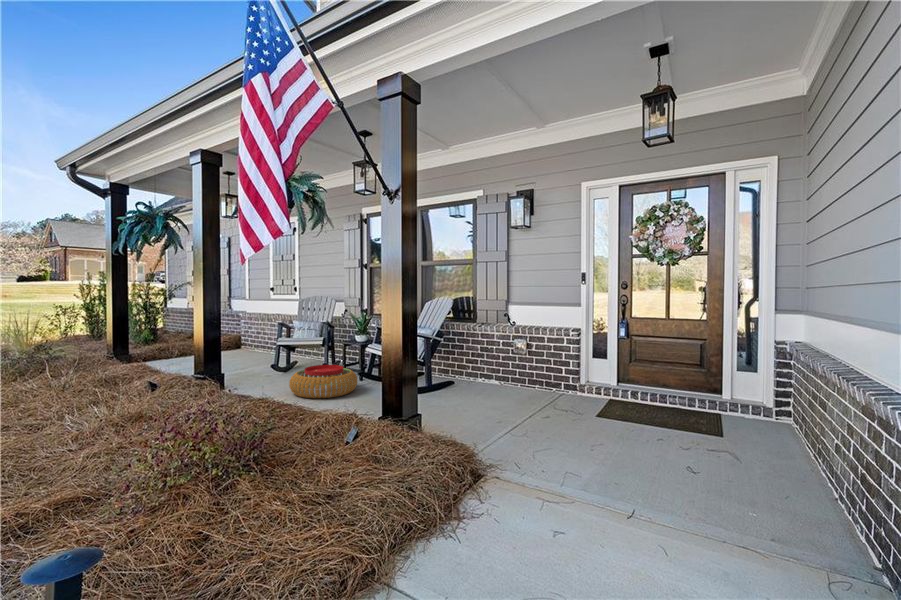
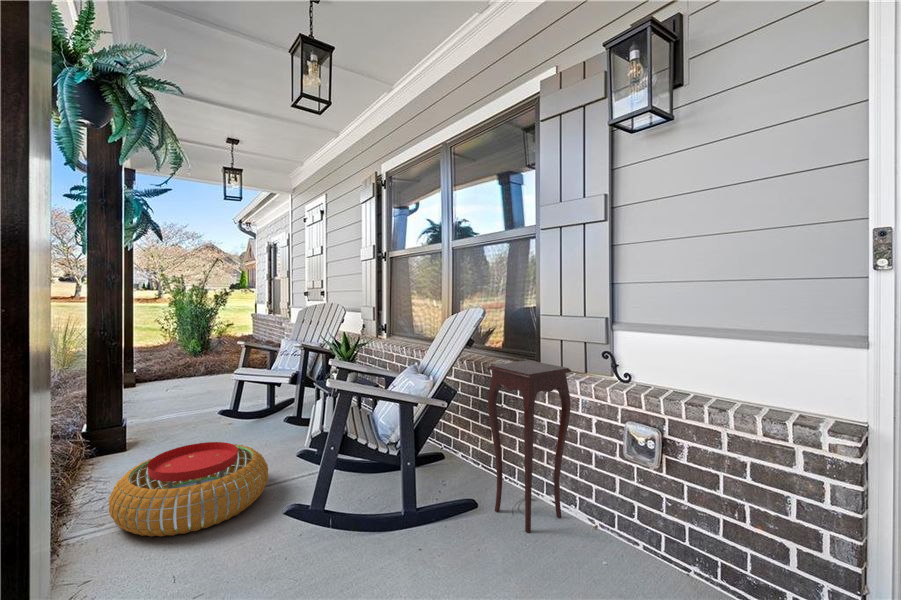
side table: none [459,320,492,387] -> present [488,360,571,533]

